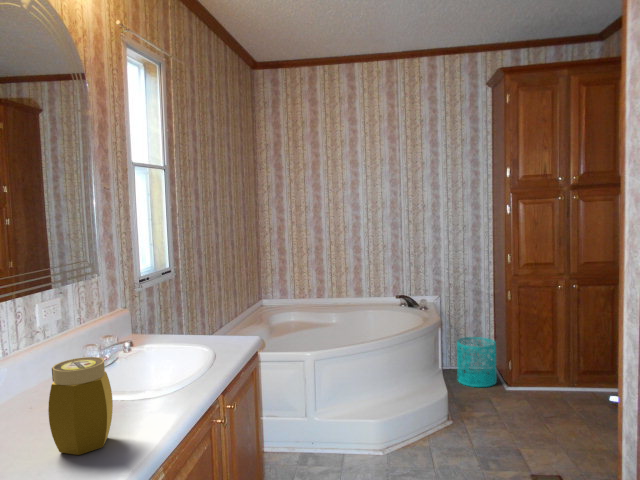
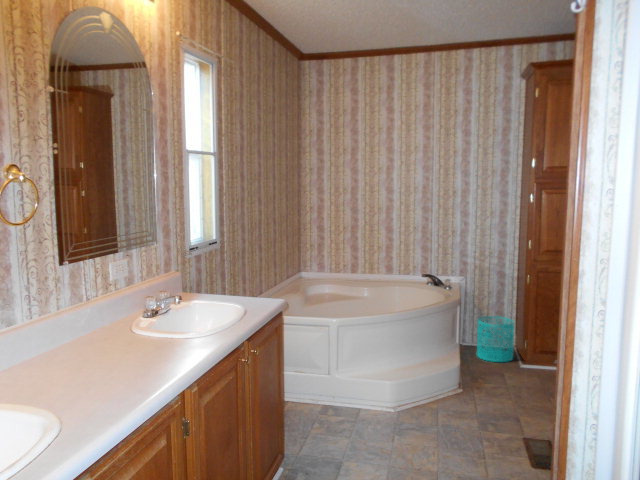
jar: present [48,357,113,455] -> none [116,303,161,371]

